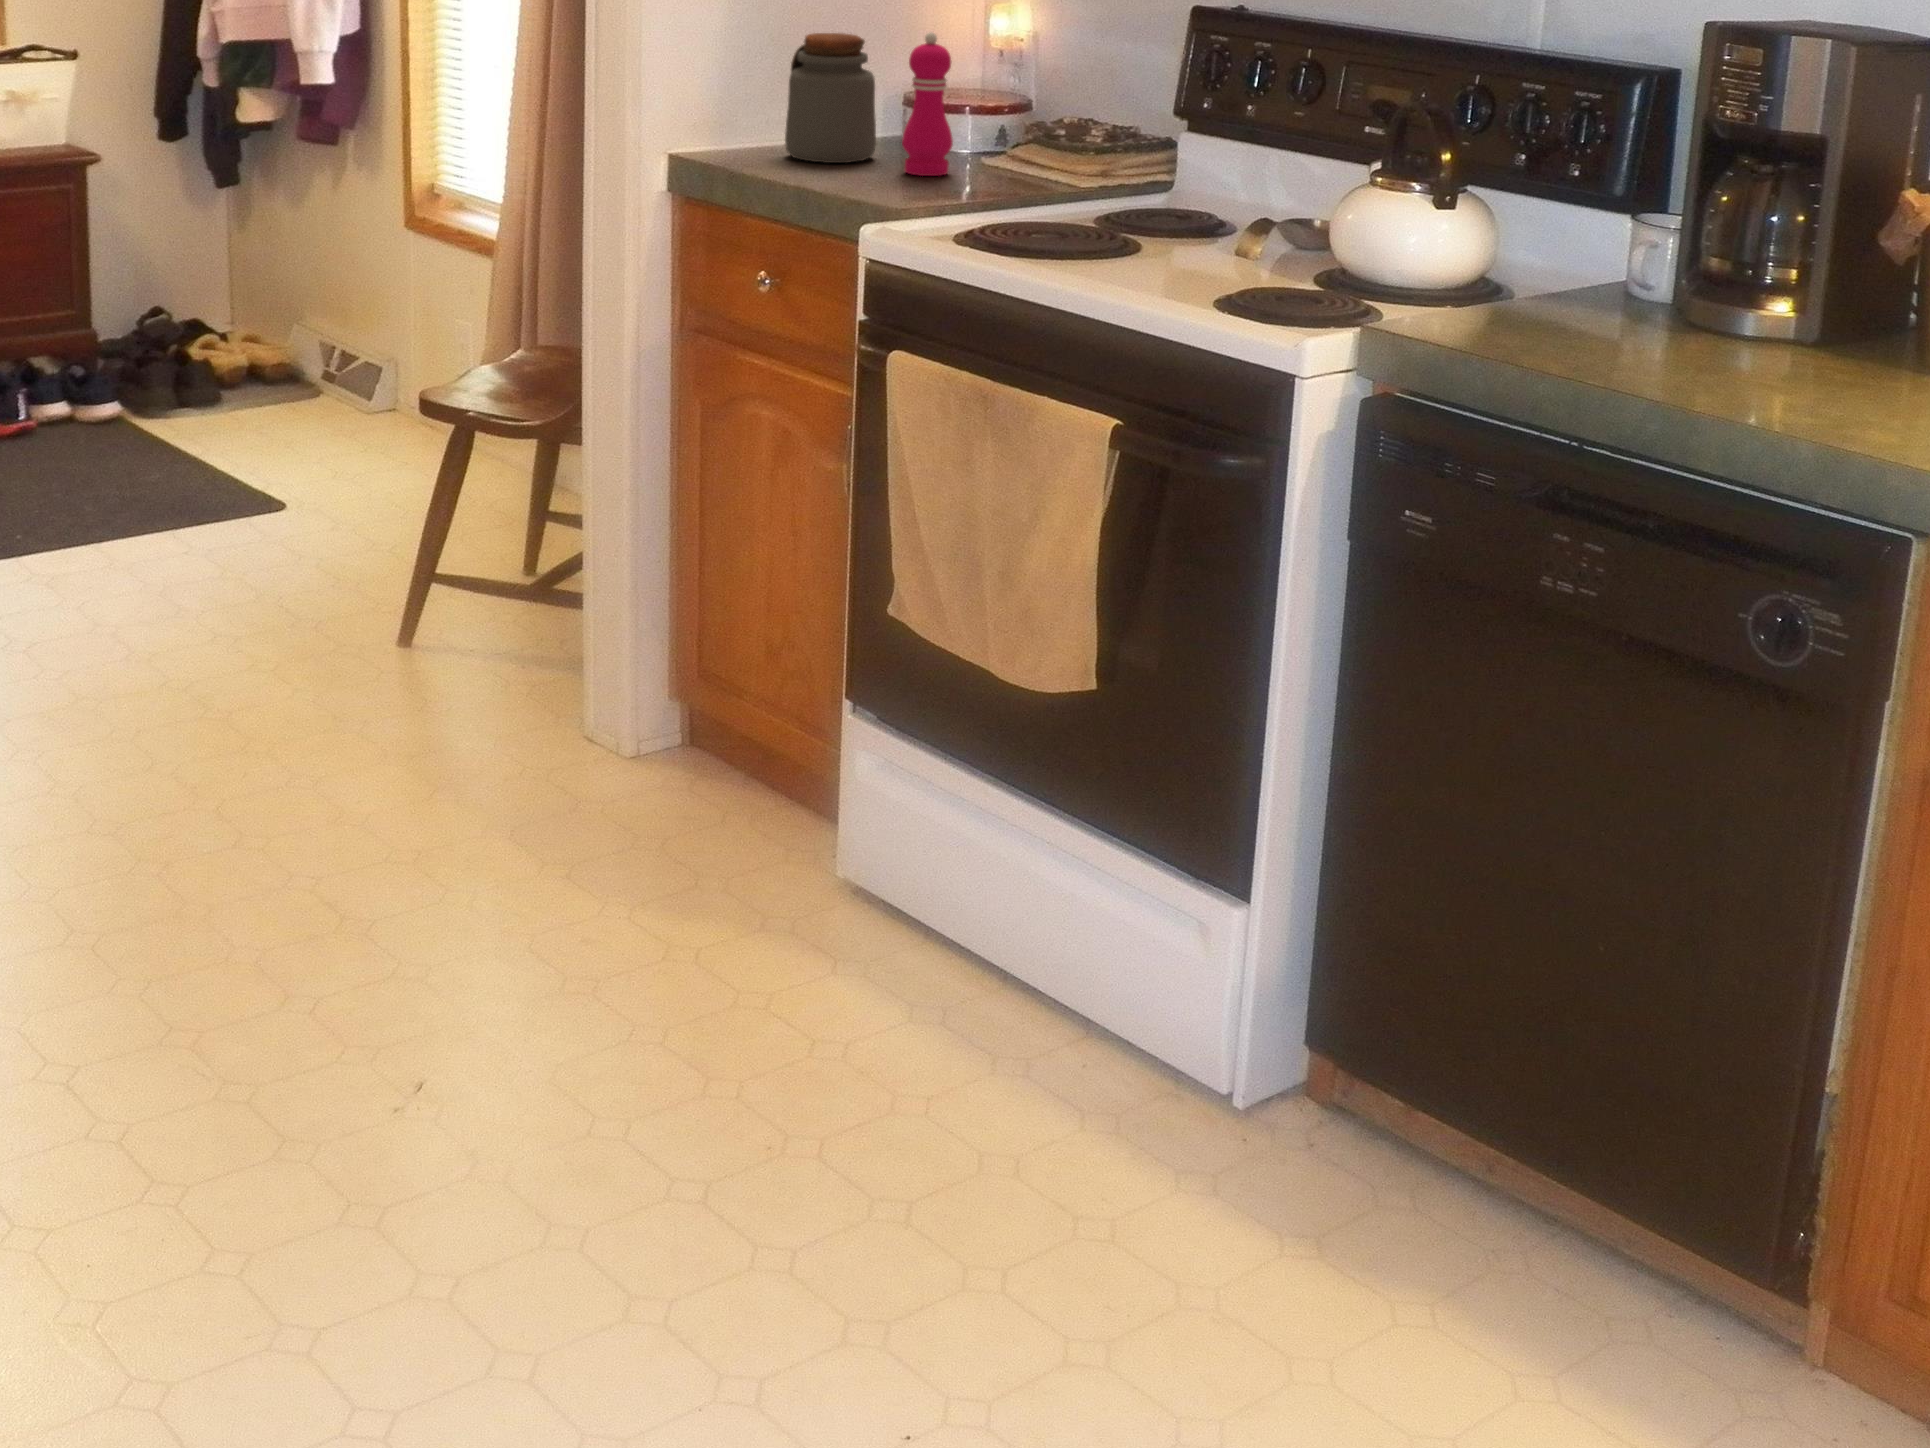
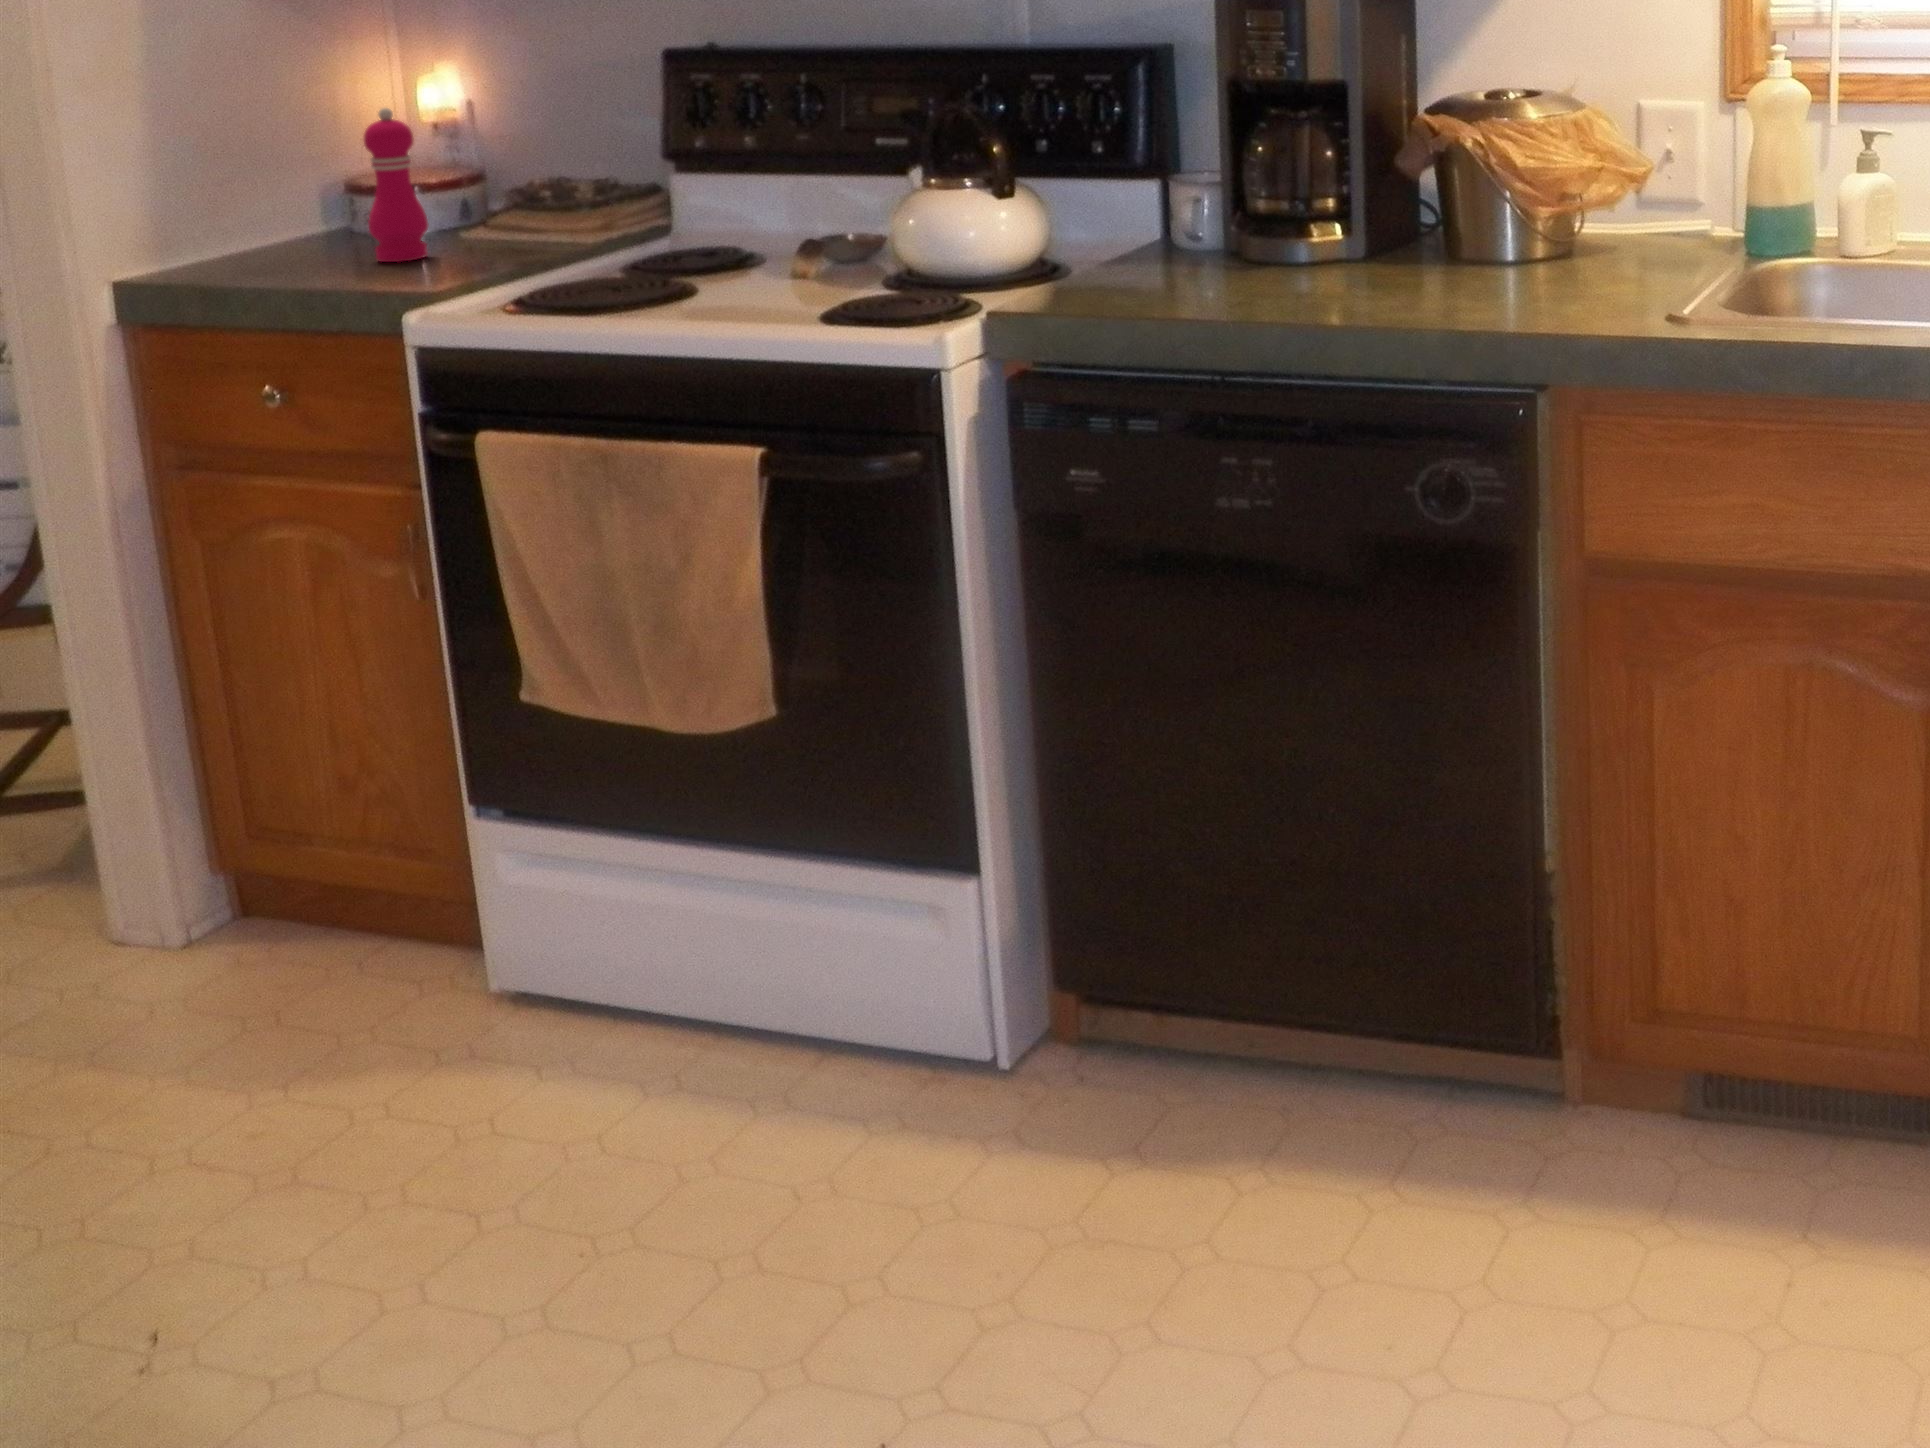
jar: present [785,33,876,163] -> none [204,124,326,268]

